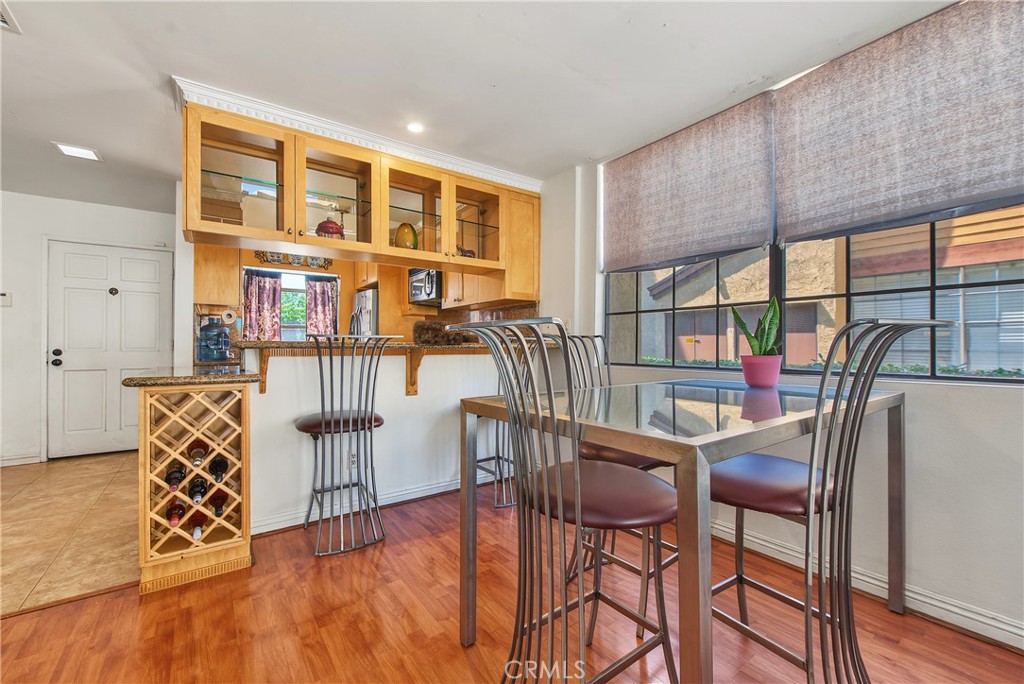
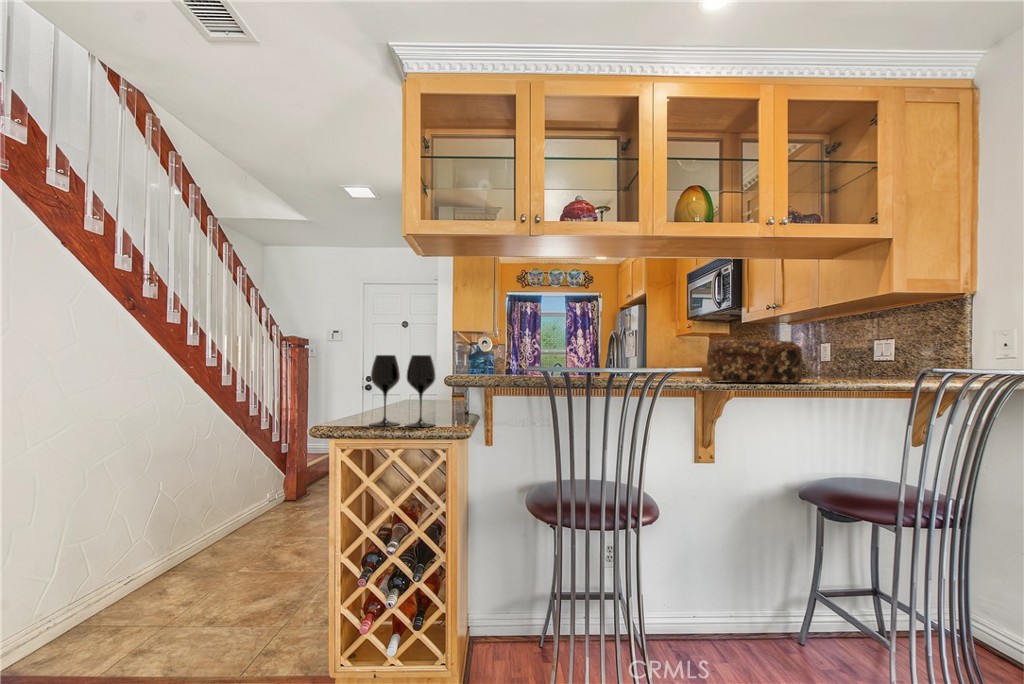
wine glass: none [175,328,232,379] -> present [370,355,435,427]

